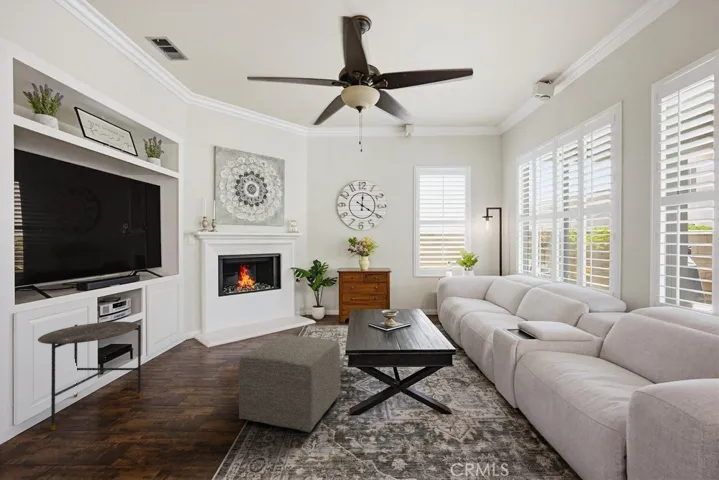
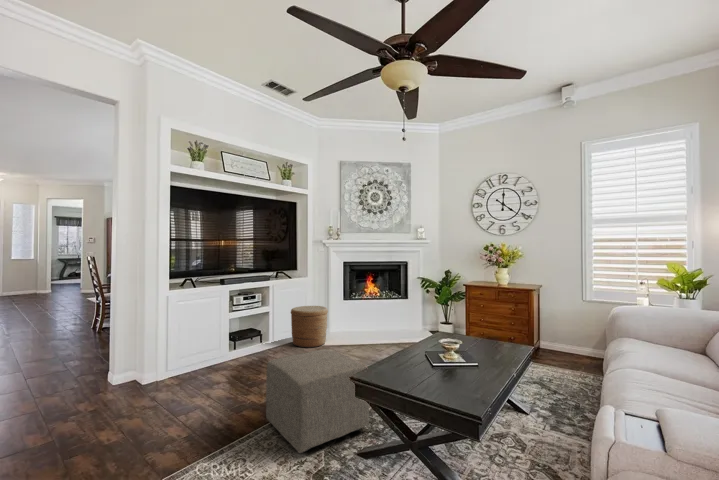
woven basket: none [169,302,215,349] -> present [291,306,328,348]
side table: present [38,322,141,430] -> none [174,314,237,388]

